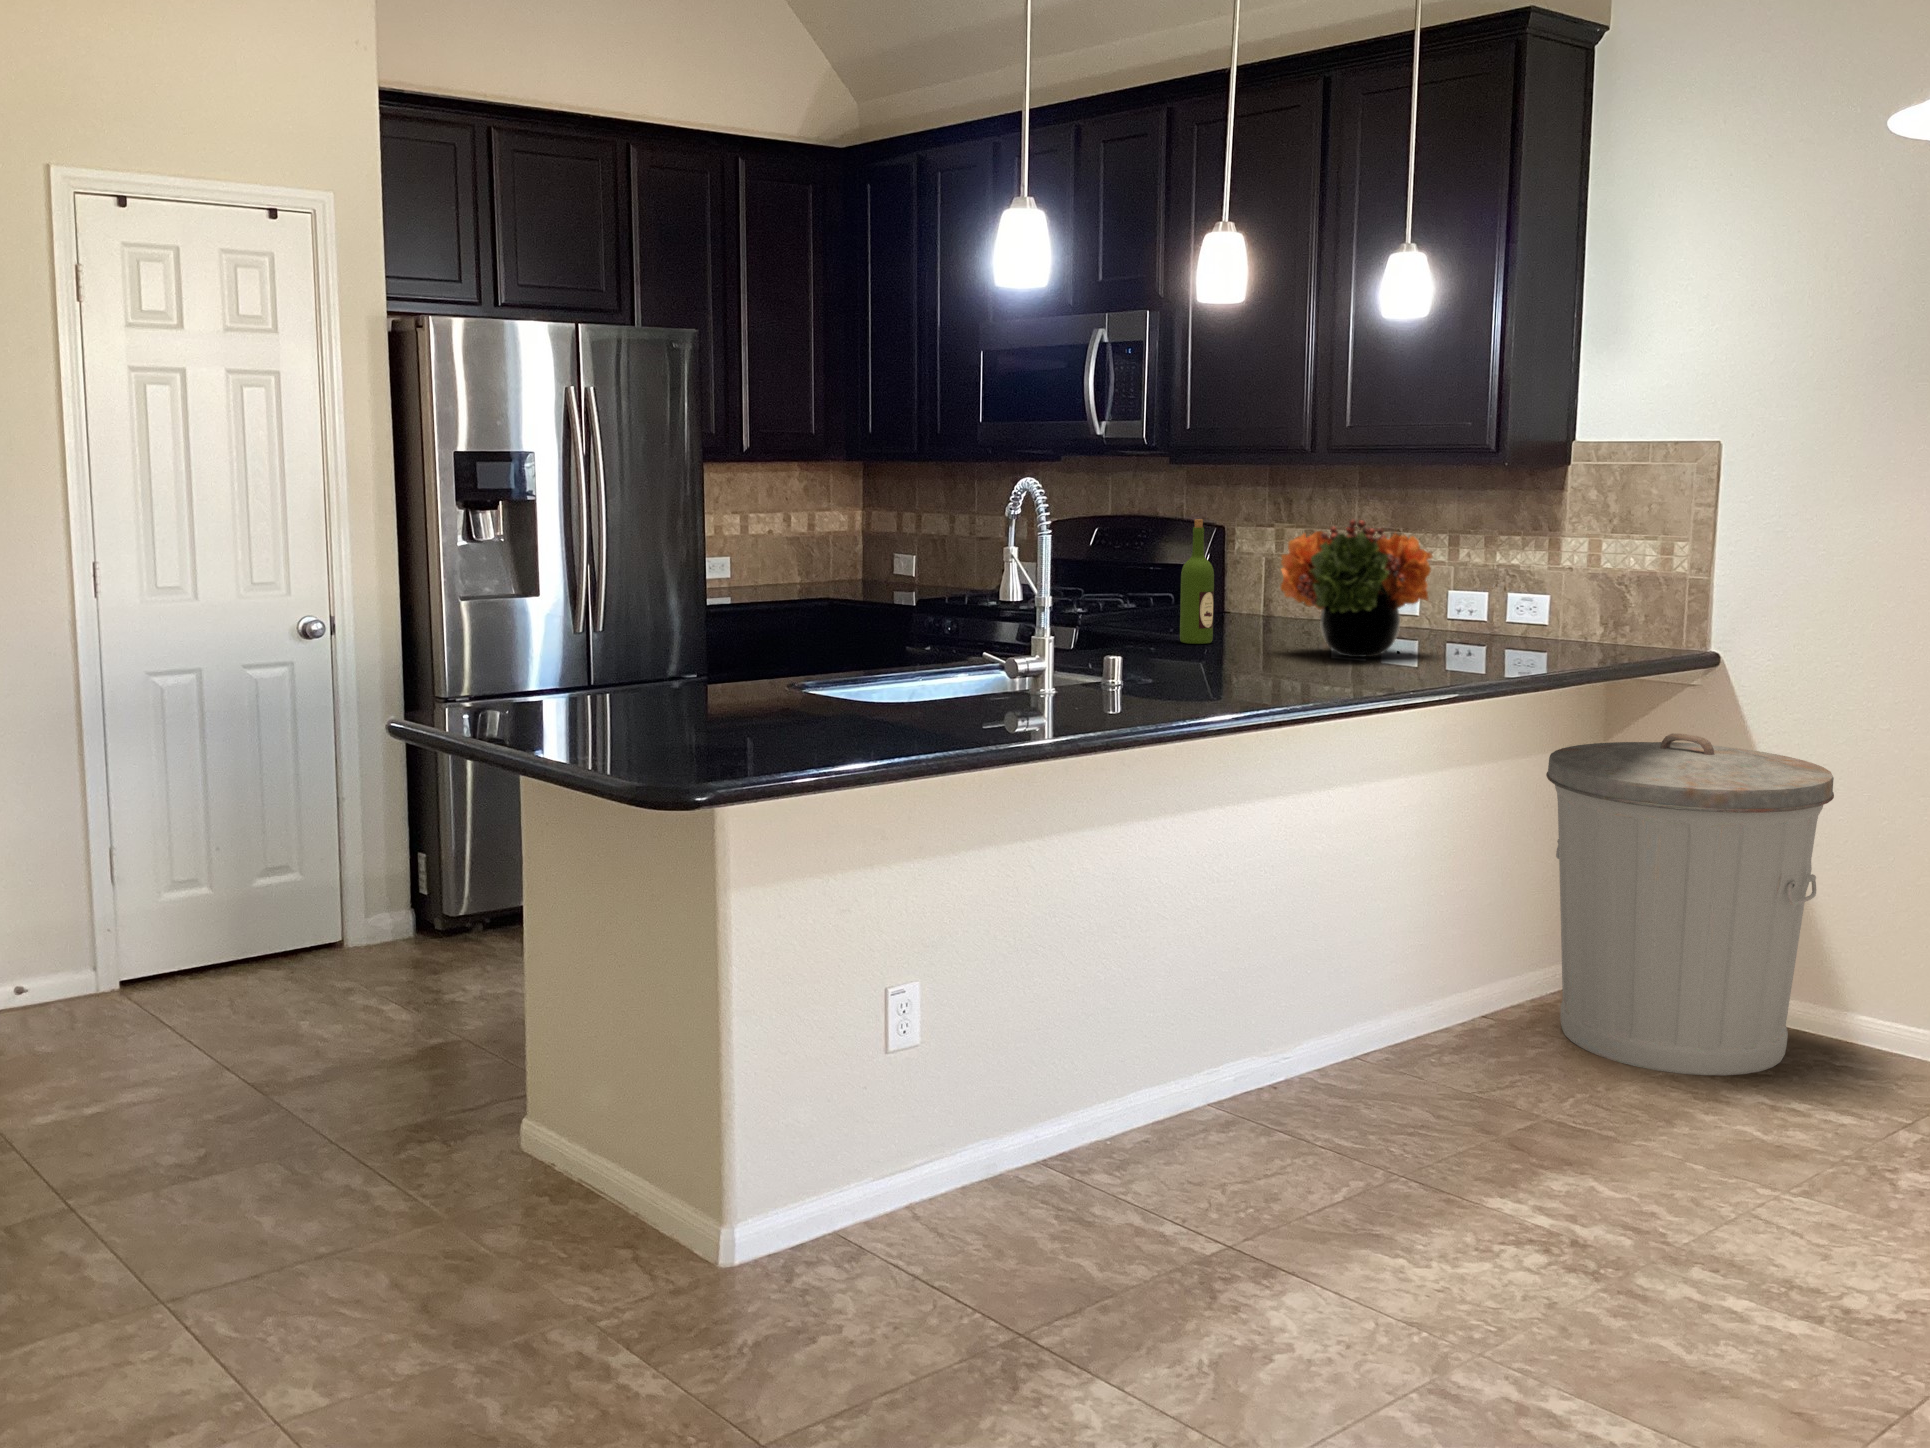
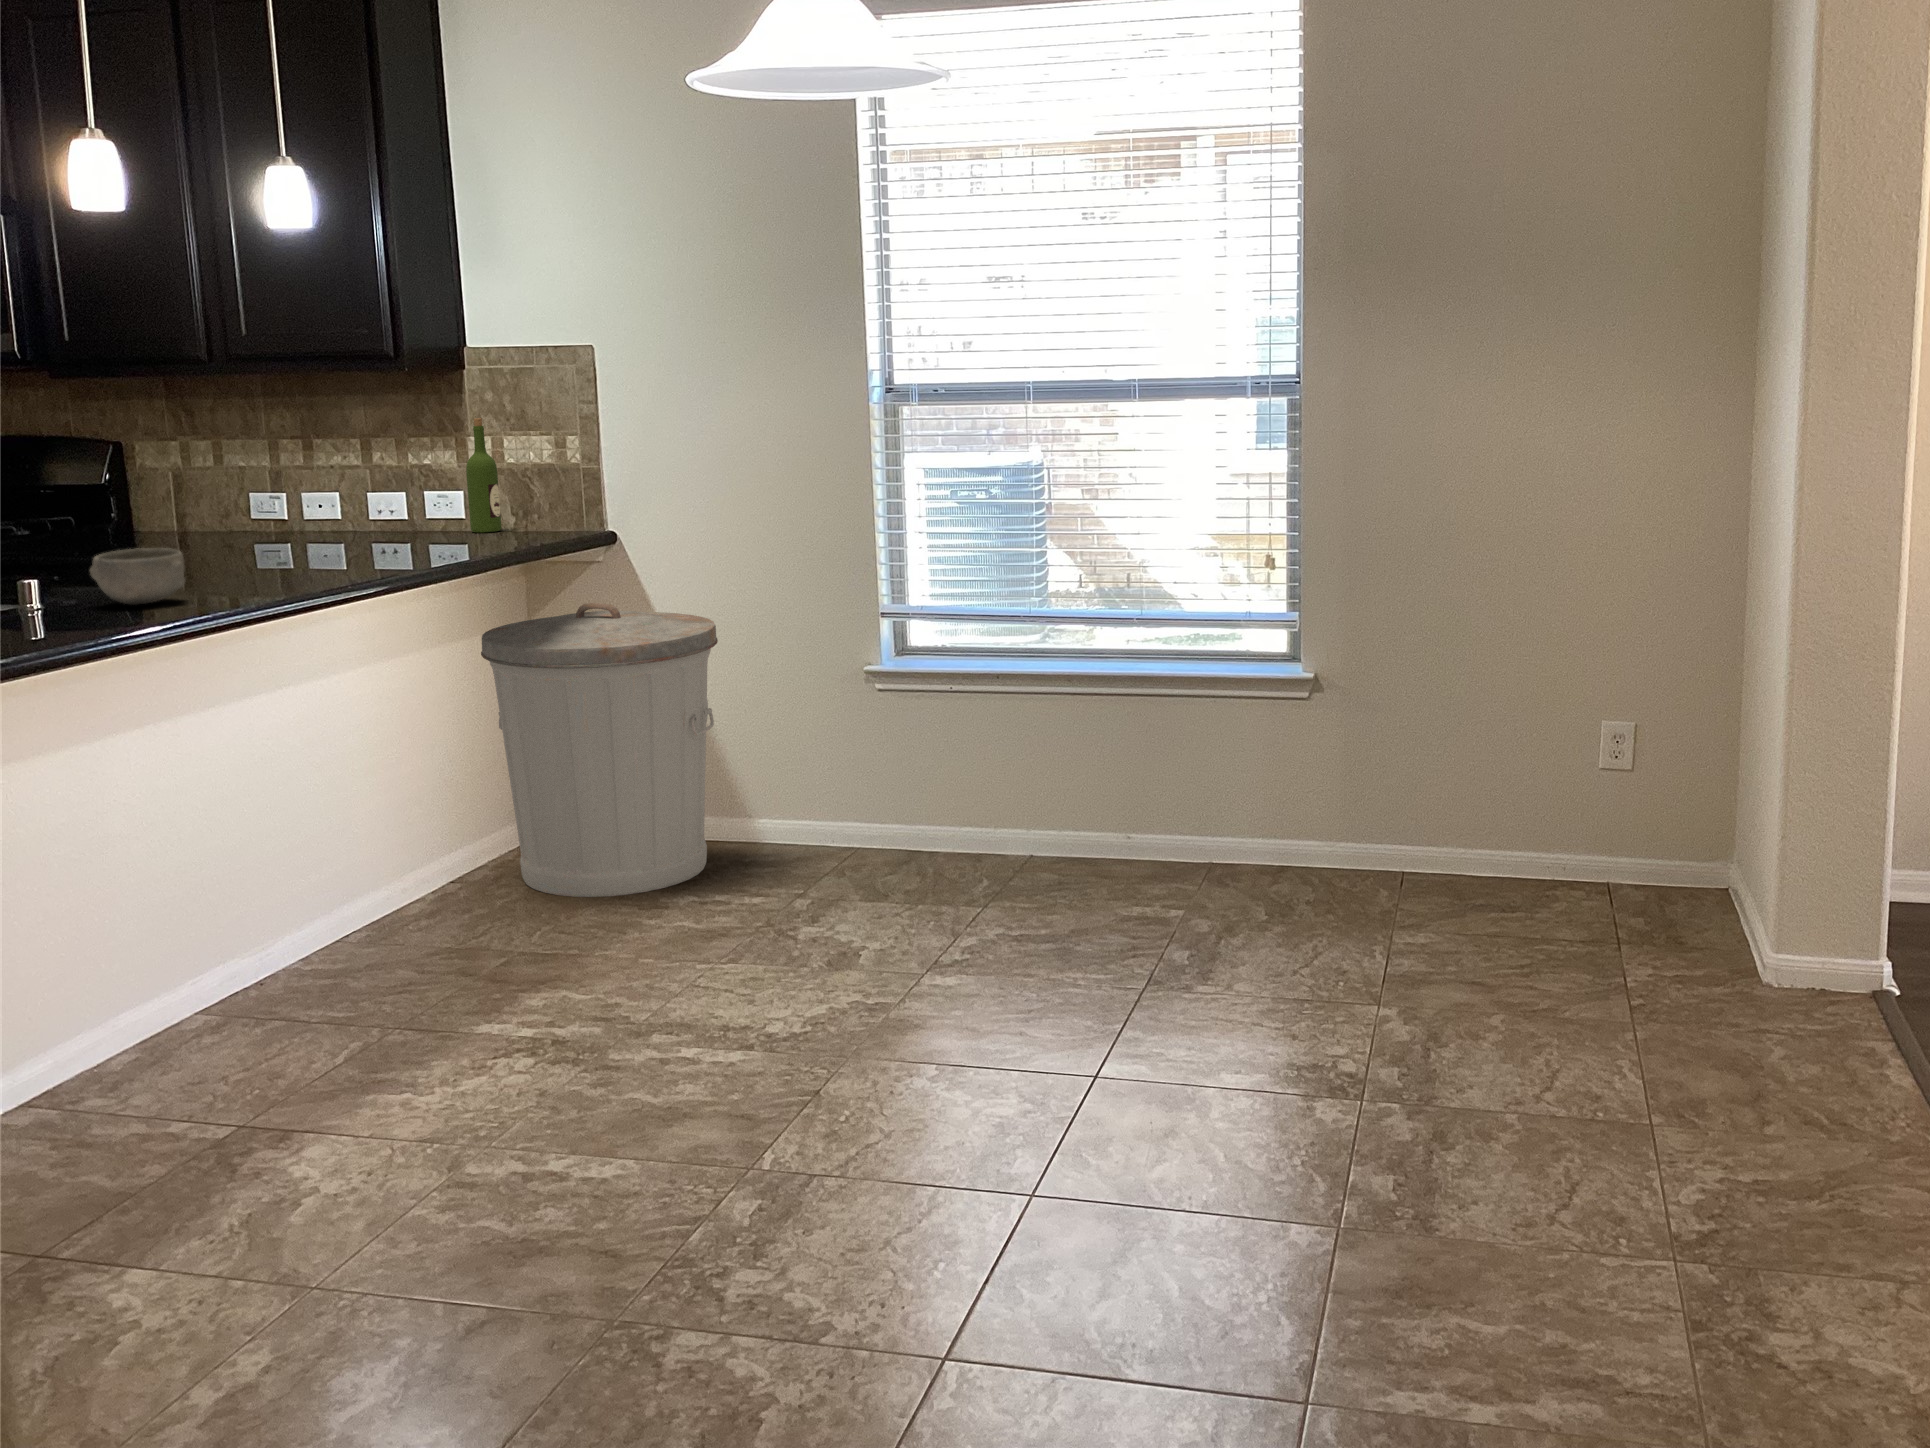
wine bottle: present [1180,519,1214,644] -> present [466,419,501,532]
flower arrangement: present [1281,519,1433,657] -> none [192,428,355,563]
bowl: none [1170,634,1256,689] -> present [90,548,185,605]

